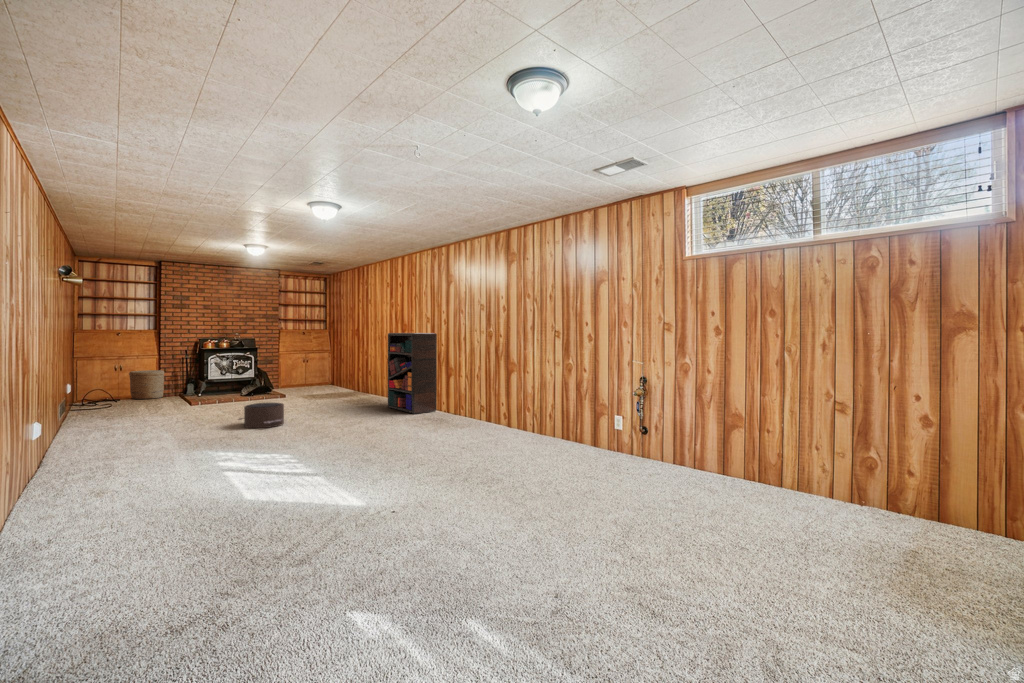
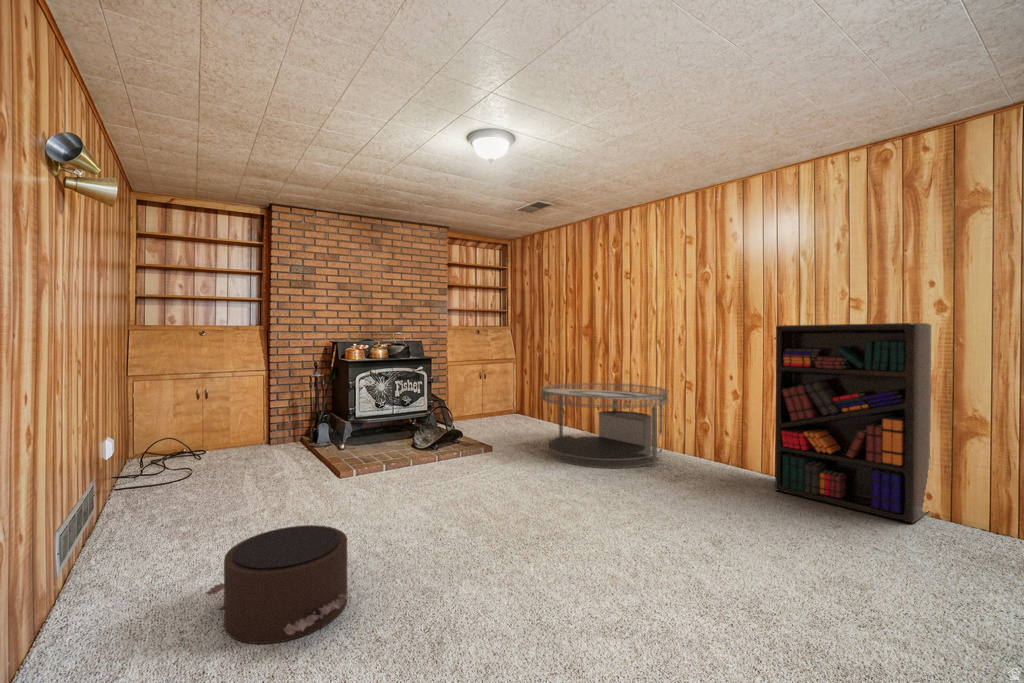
coffee table: none [305,362,375,402] -> present [540,383,668,468]
woven basket: present [129,370,164,399] -> none [223,399,282,456]
pouf: present [239,403,284,428] -> present [206,525,351,644]

